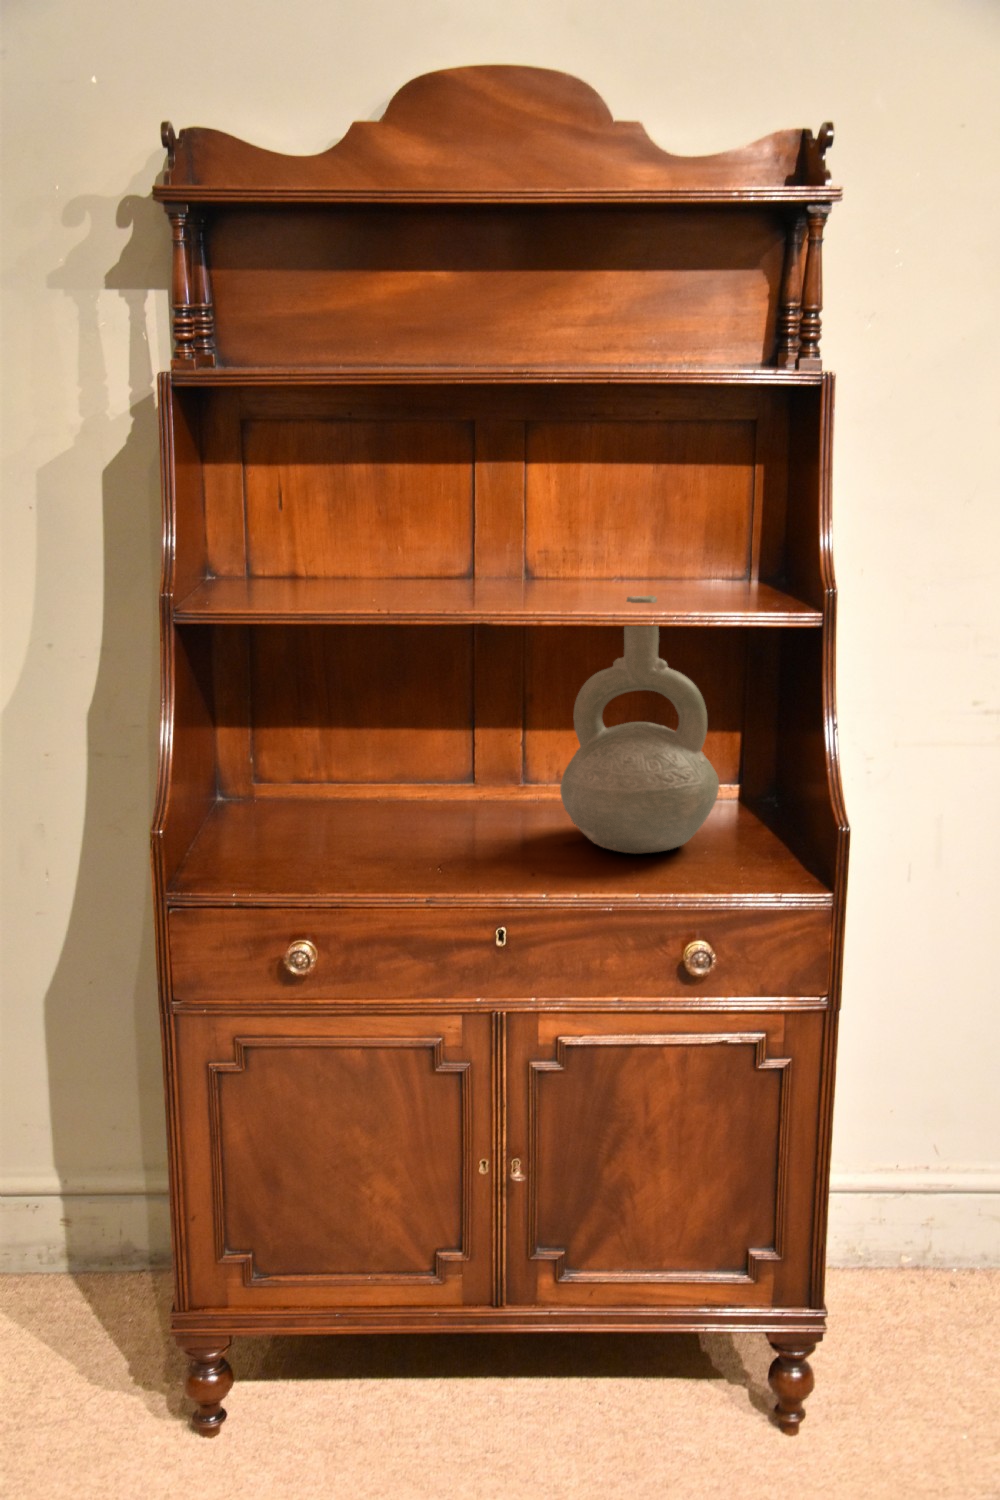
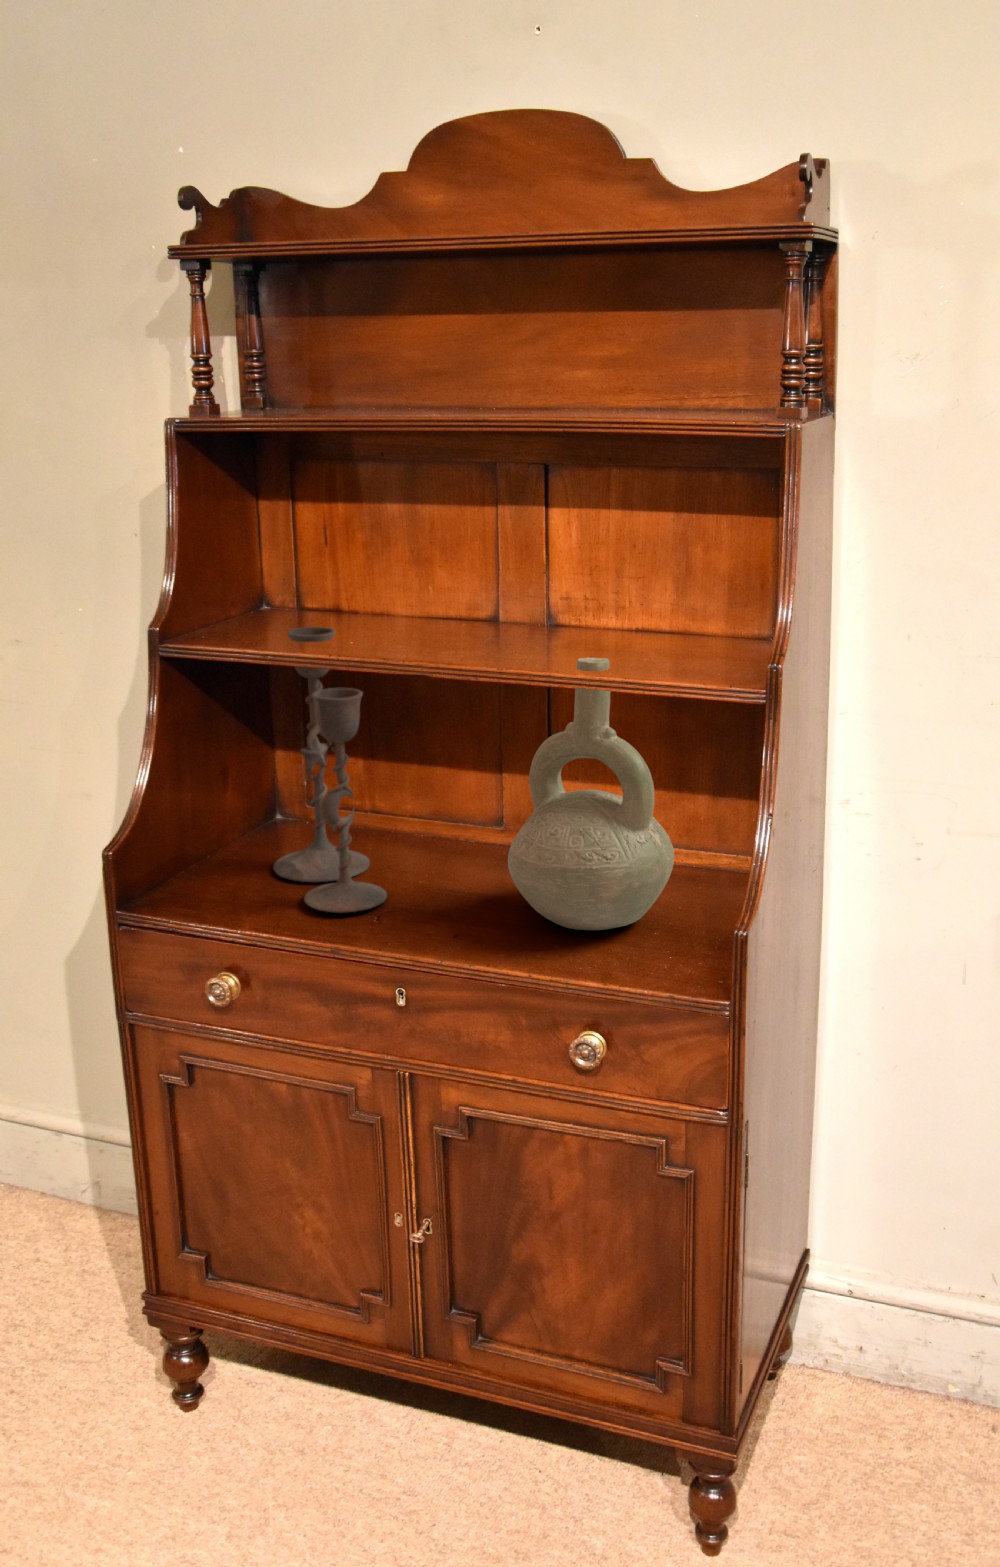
candlestick: none [277,588,436,868] -> present [273,627,387,913]

